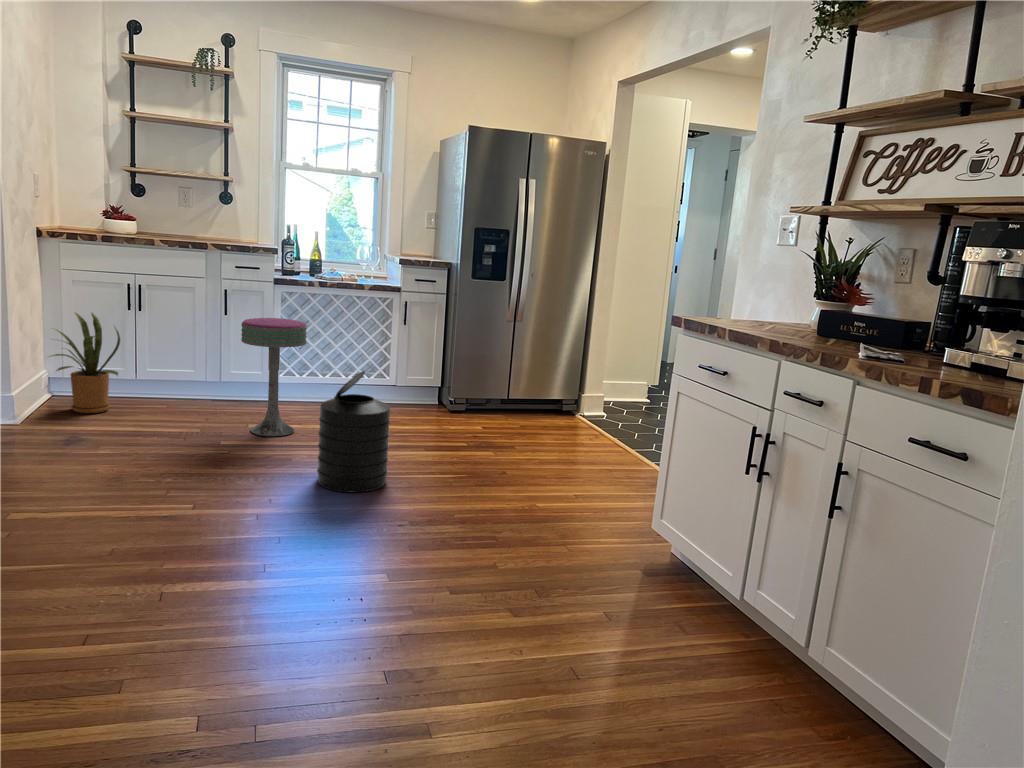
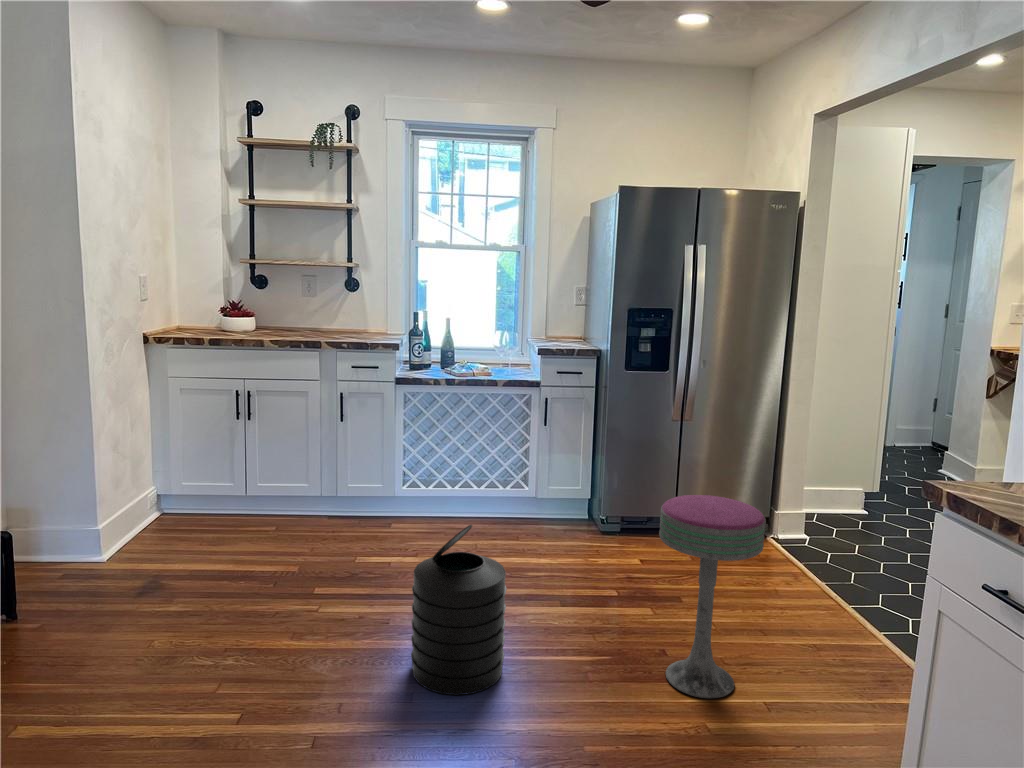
house plant: present [52,313,120,413] -> none [141,421,224,538]
bar stool: present [241,318,307,436] -> present [659,495,766,698]

